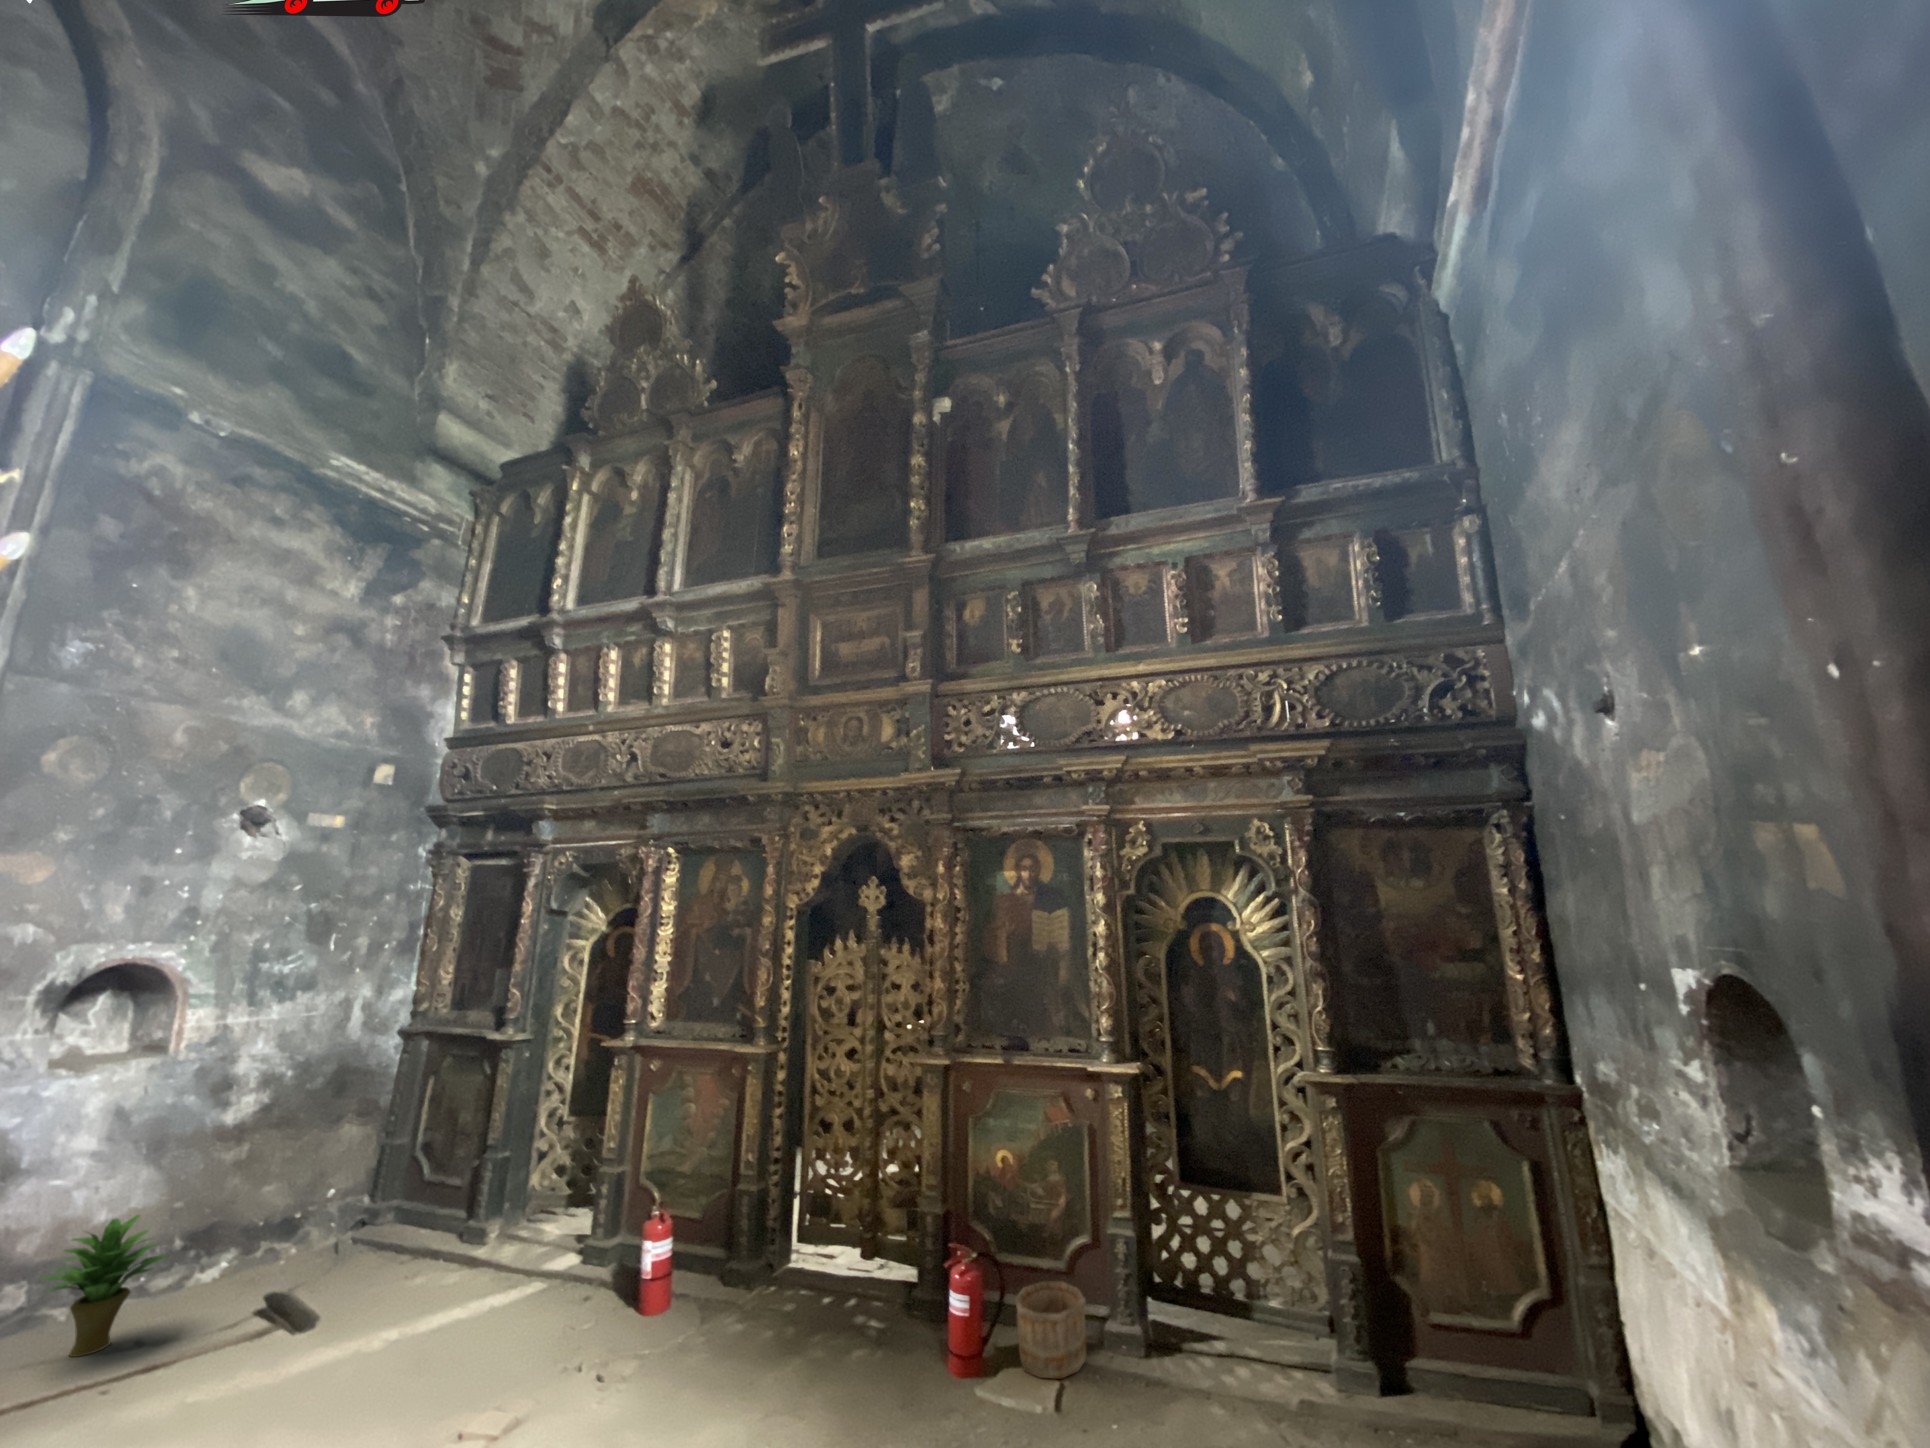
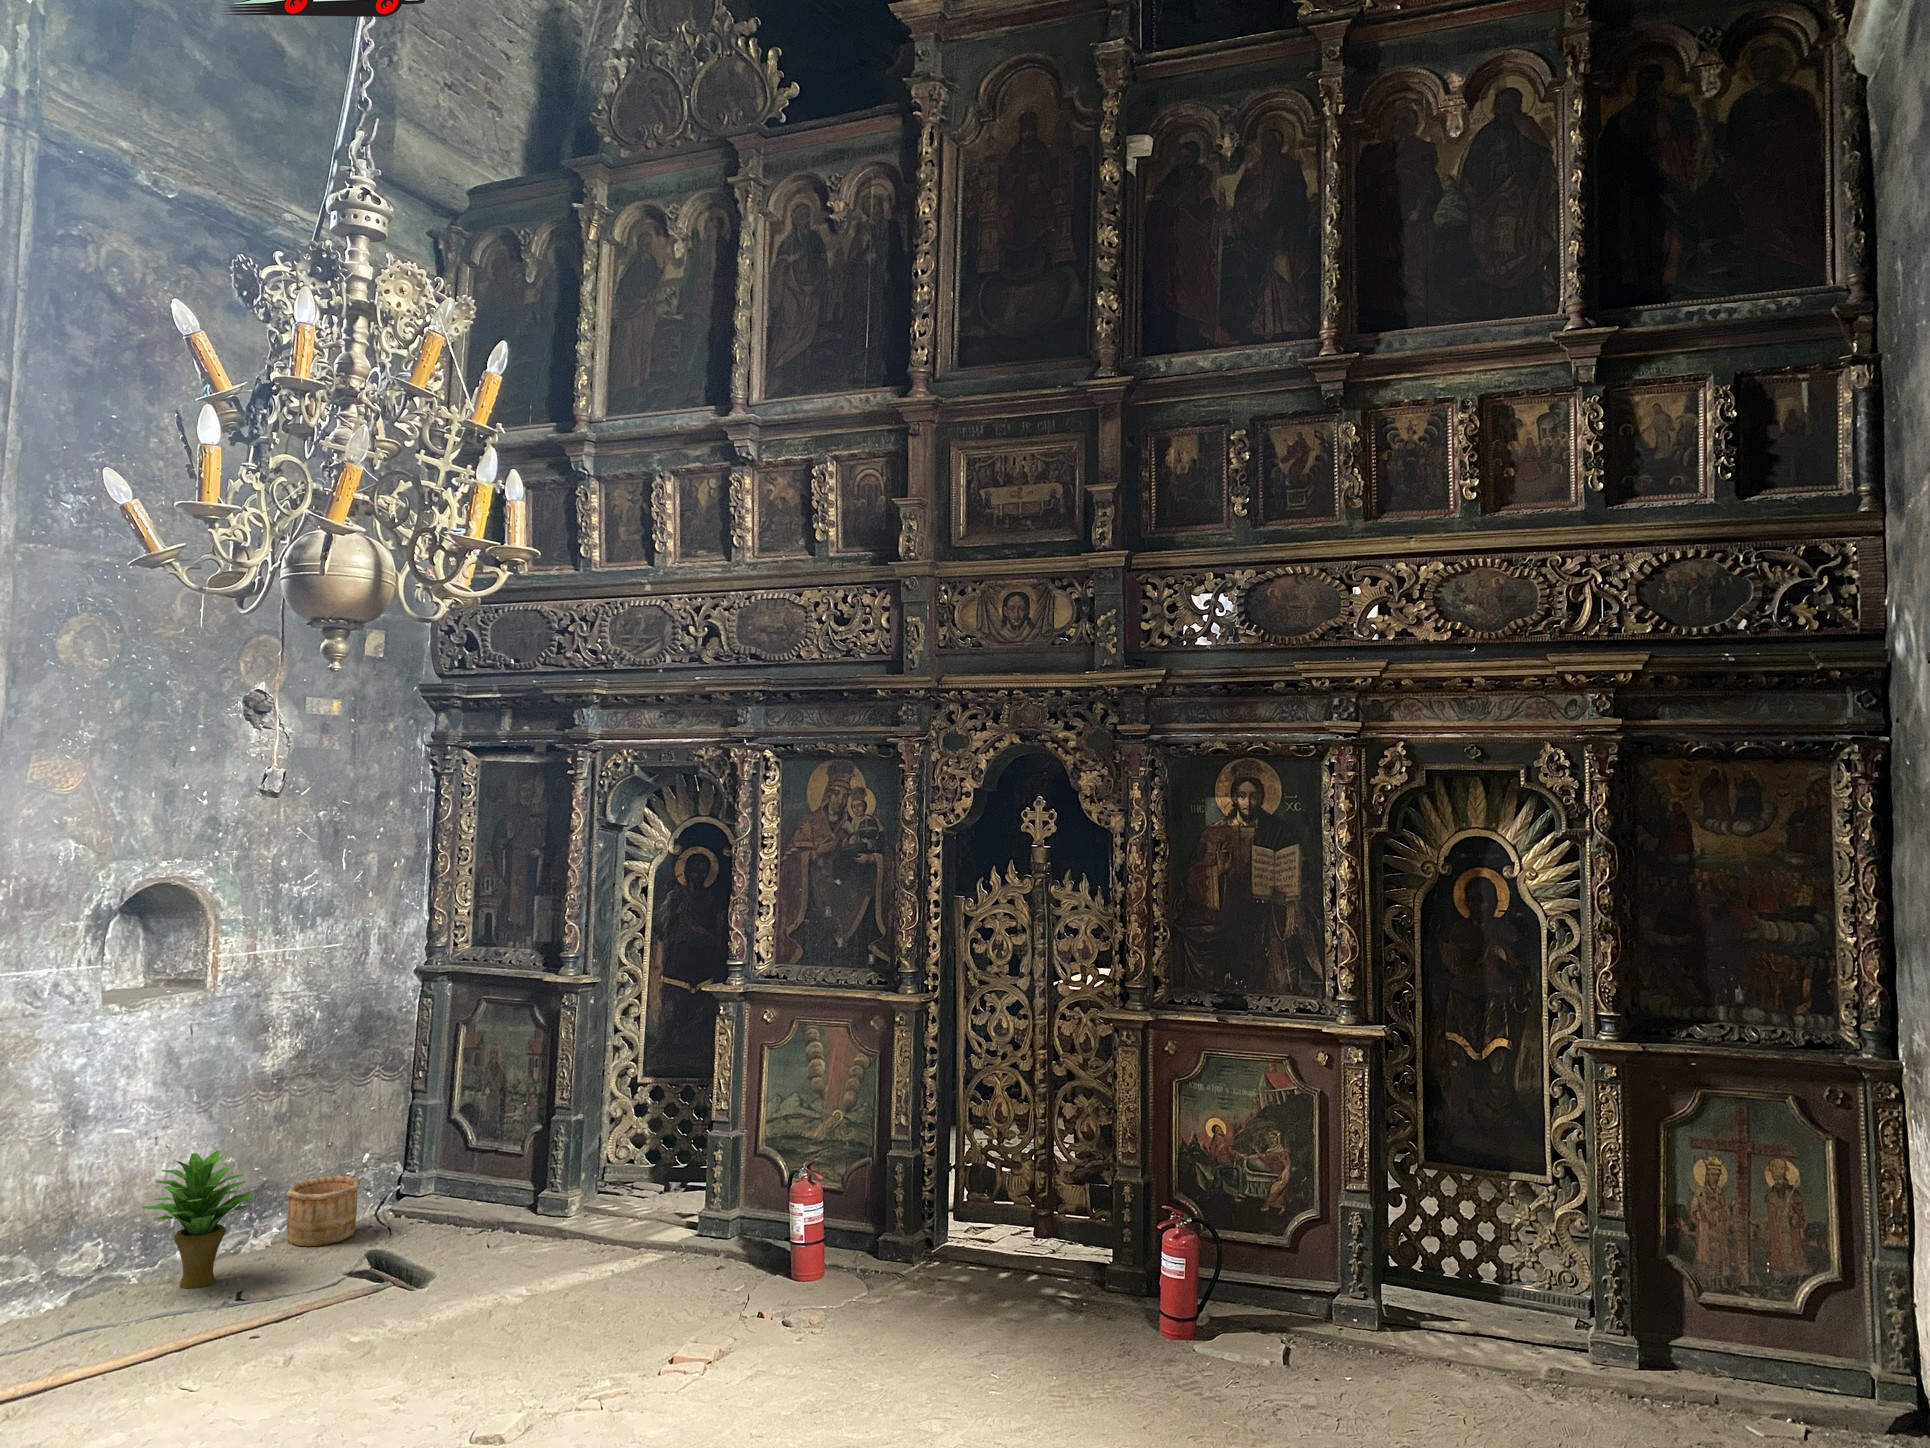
wooden bucket: present [1015,1281,1087,1379] -> present [286,1176,360,1246]

